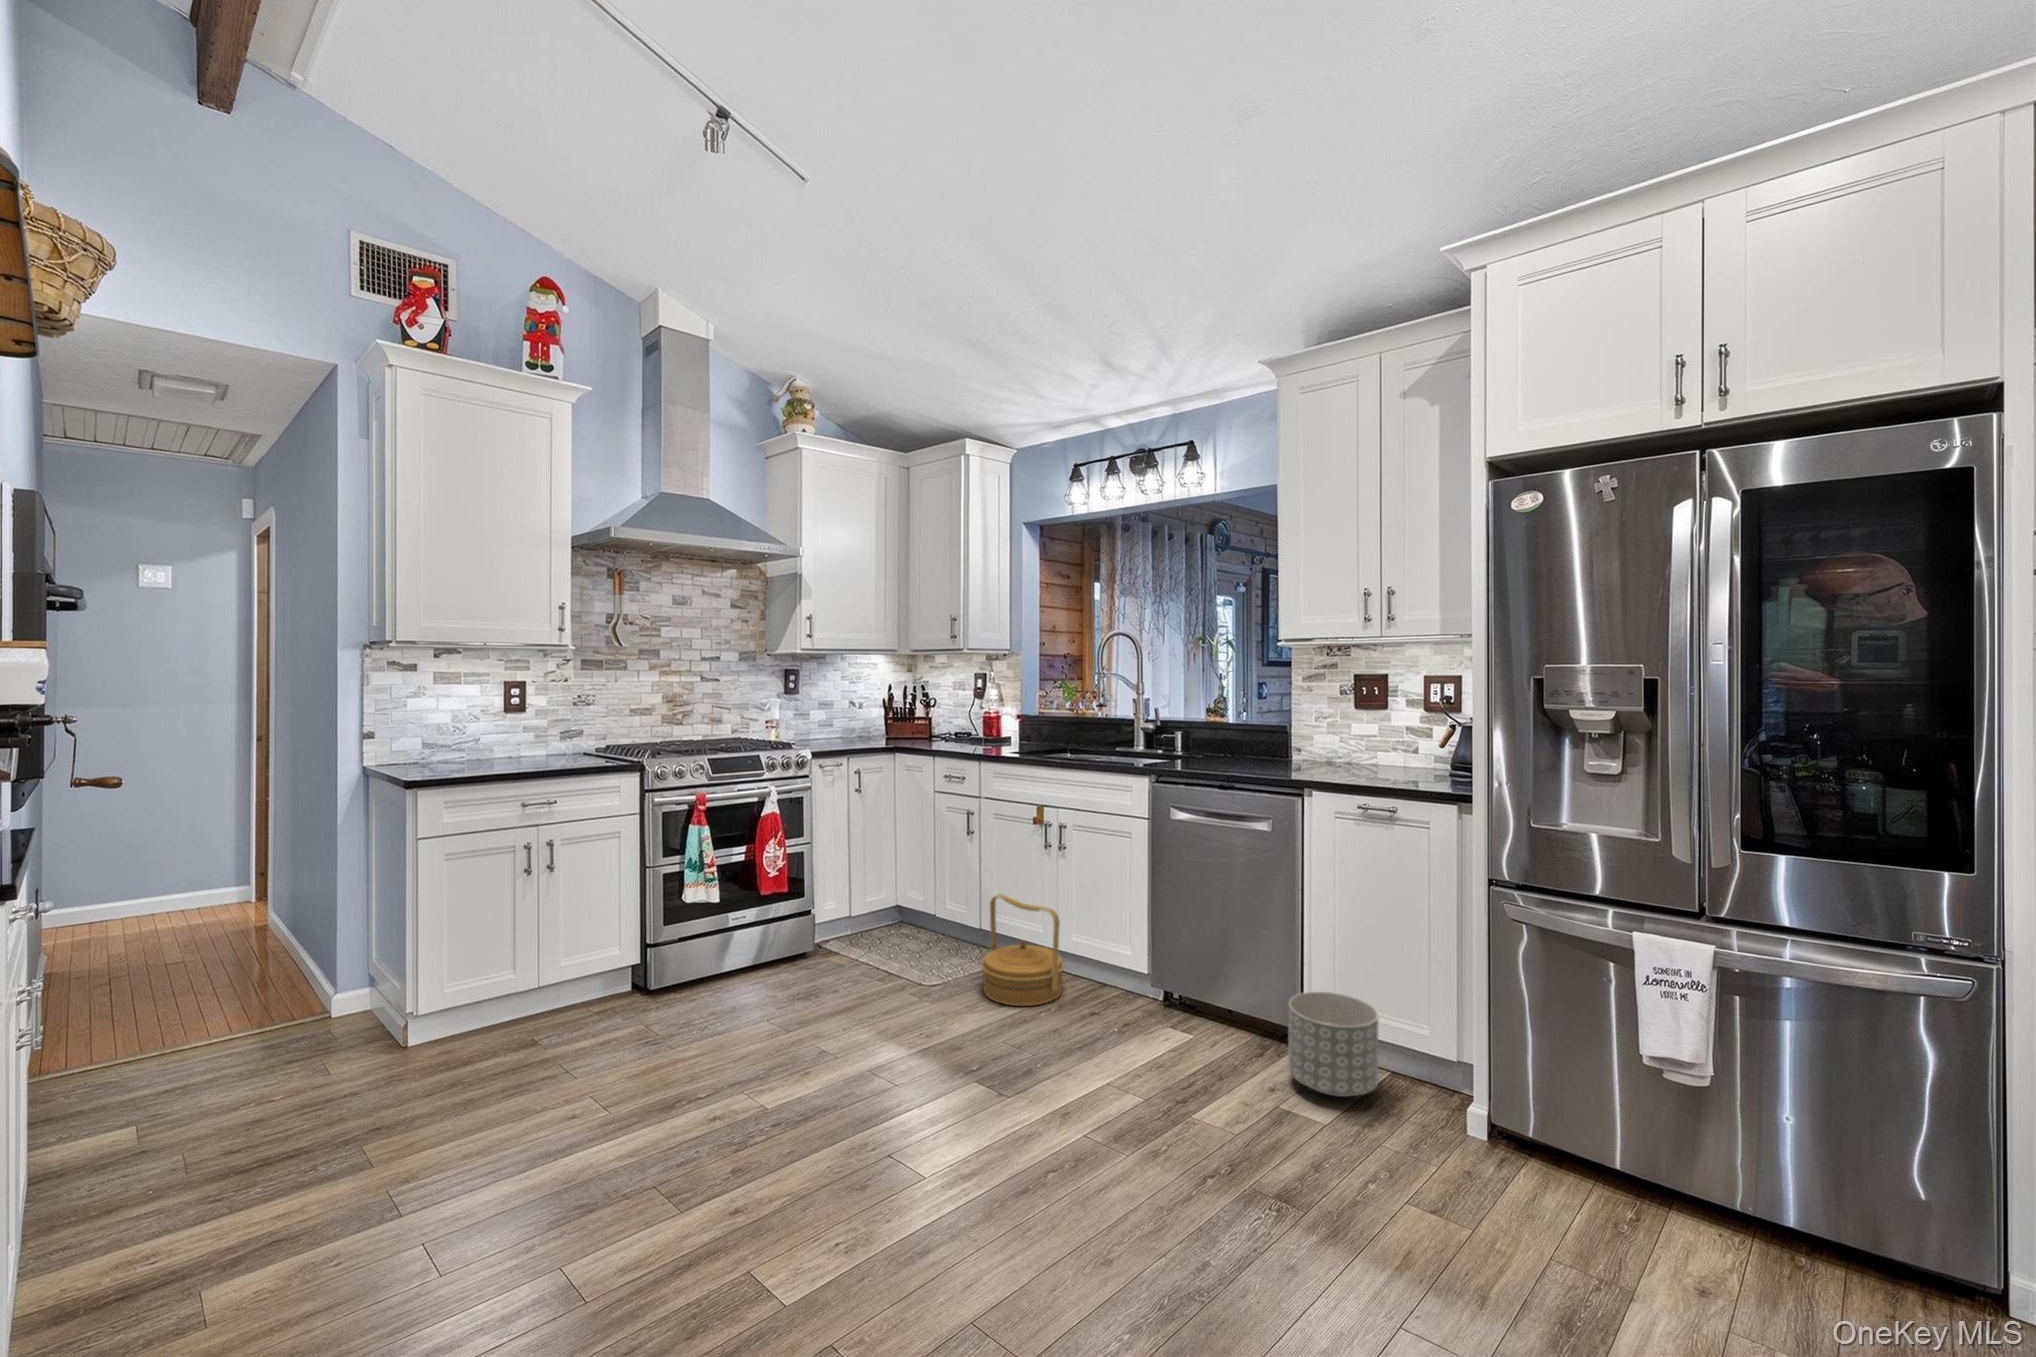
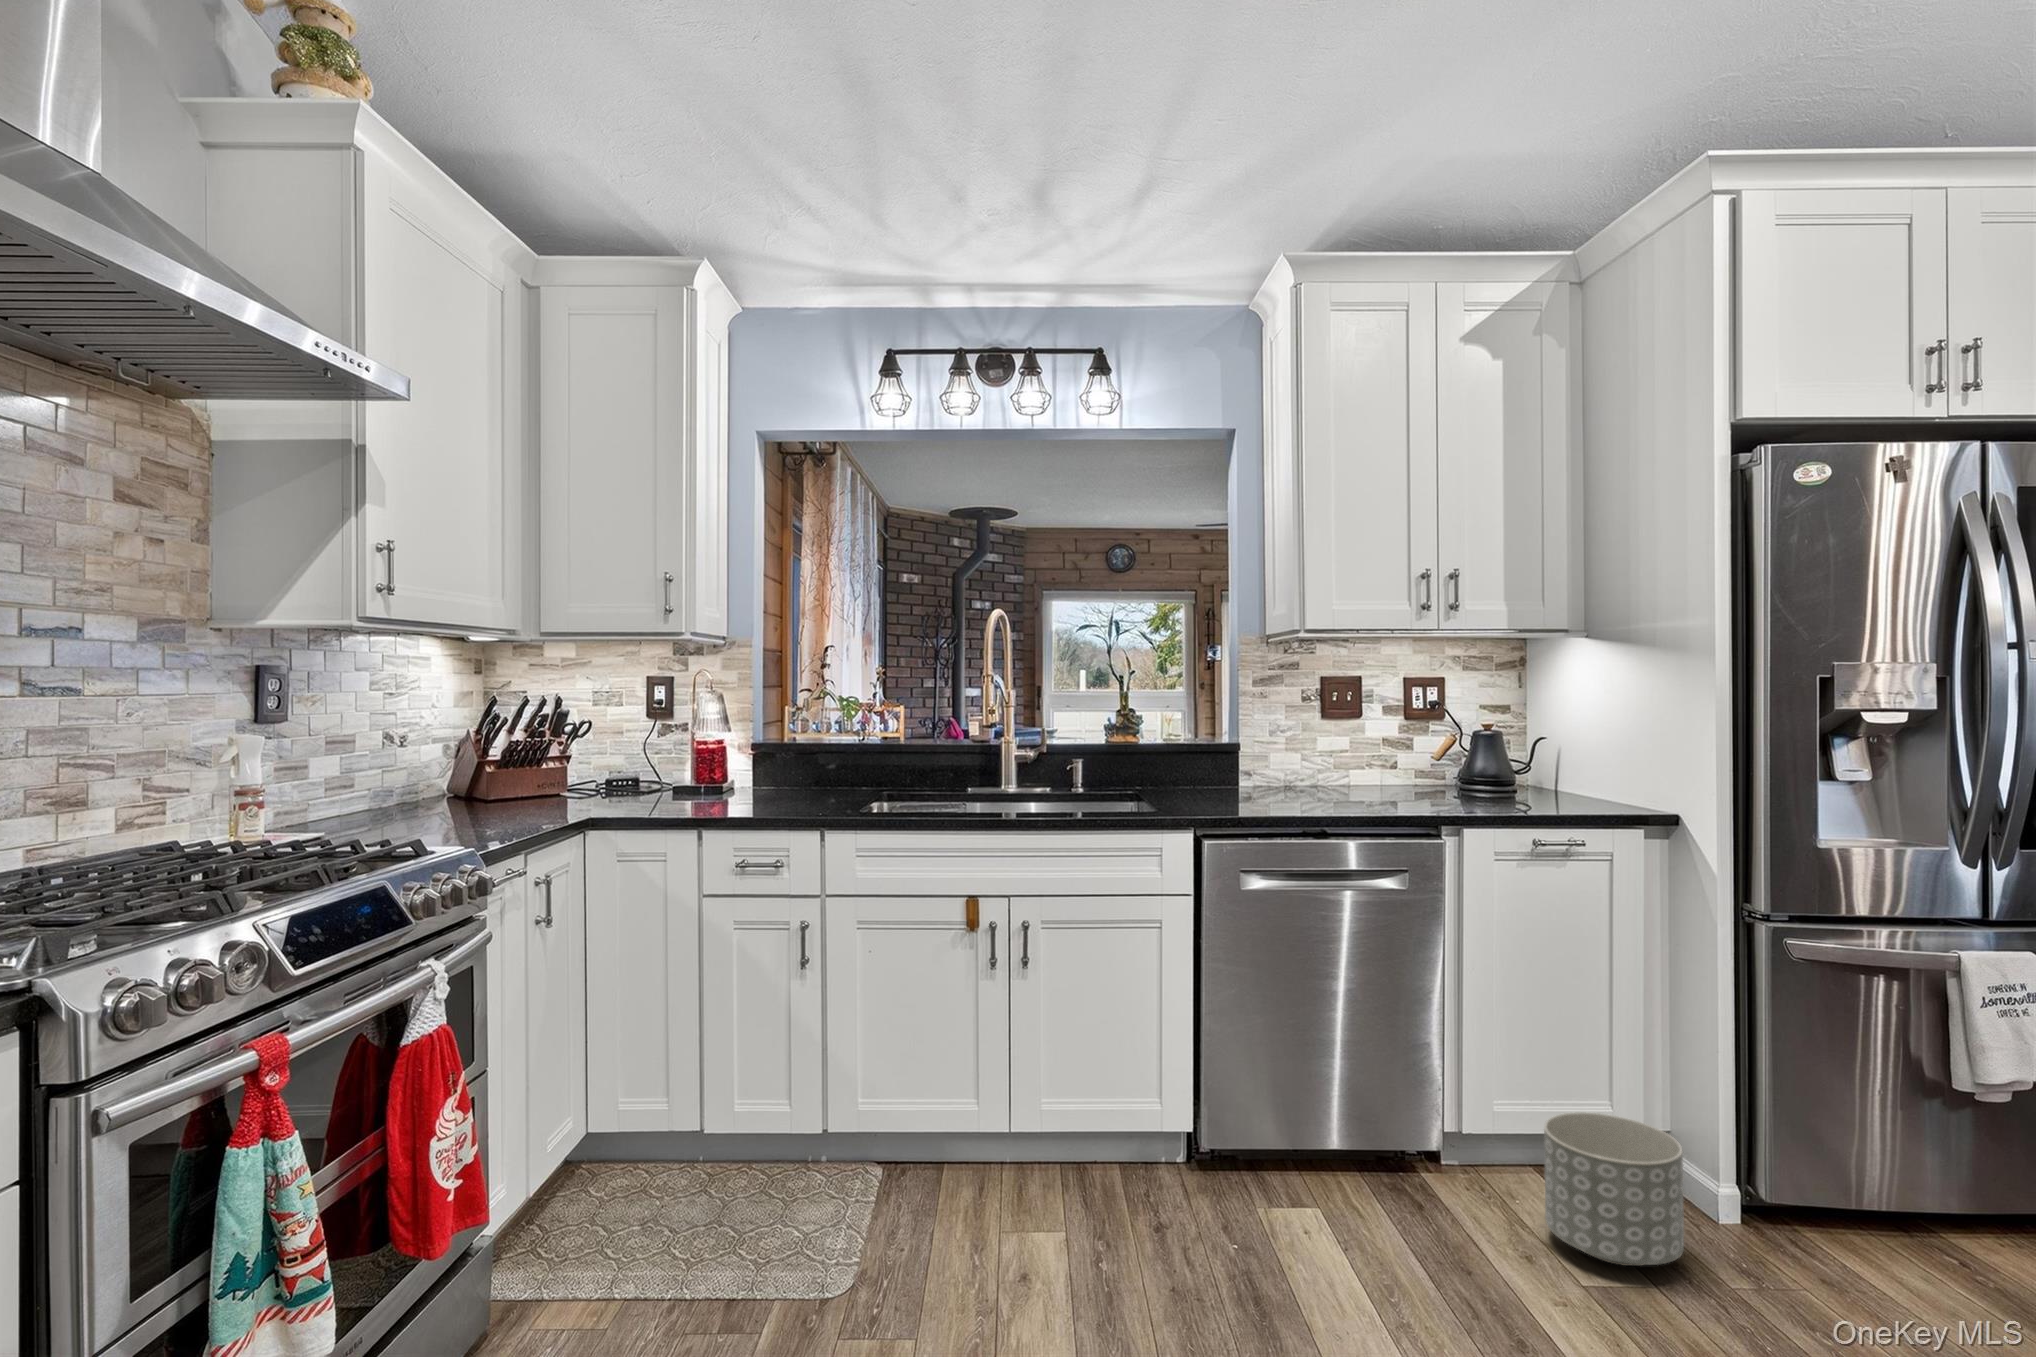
basket: present [982,895,1064,1006] -> none [966,1091,1138,1307]

